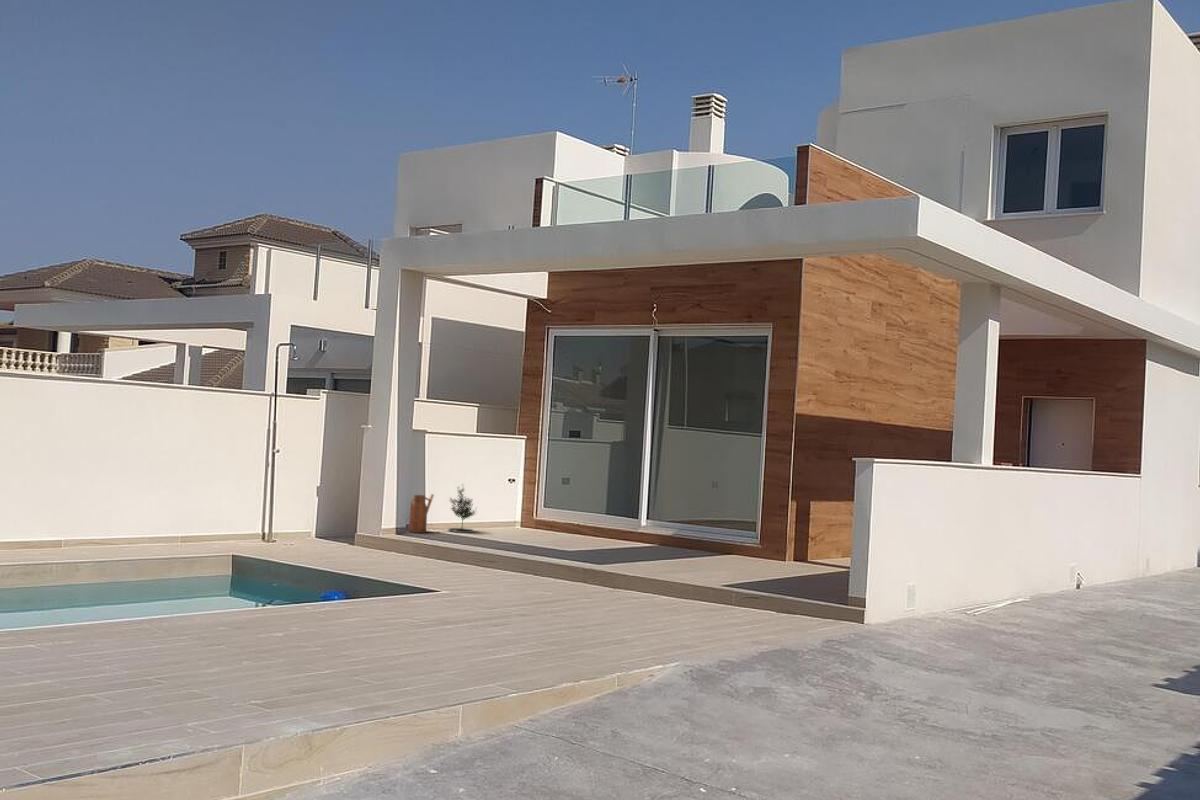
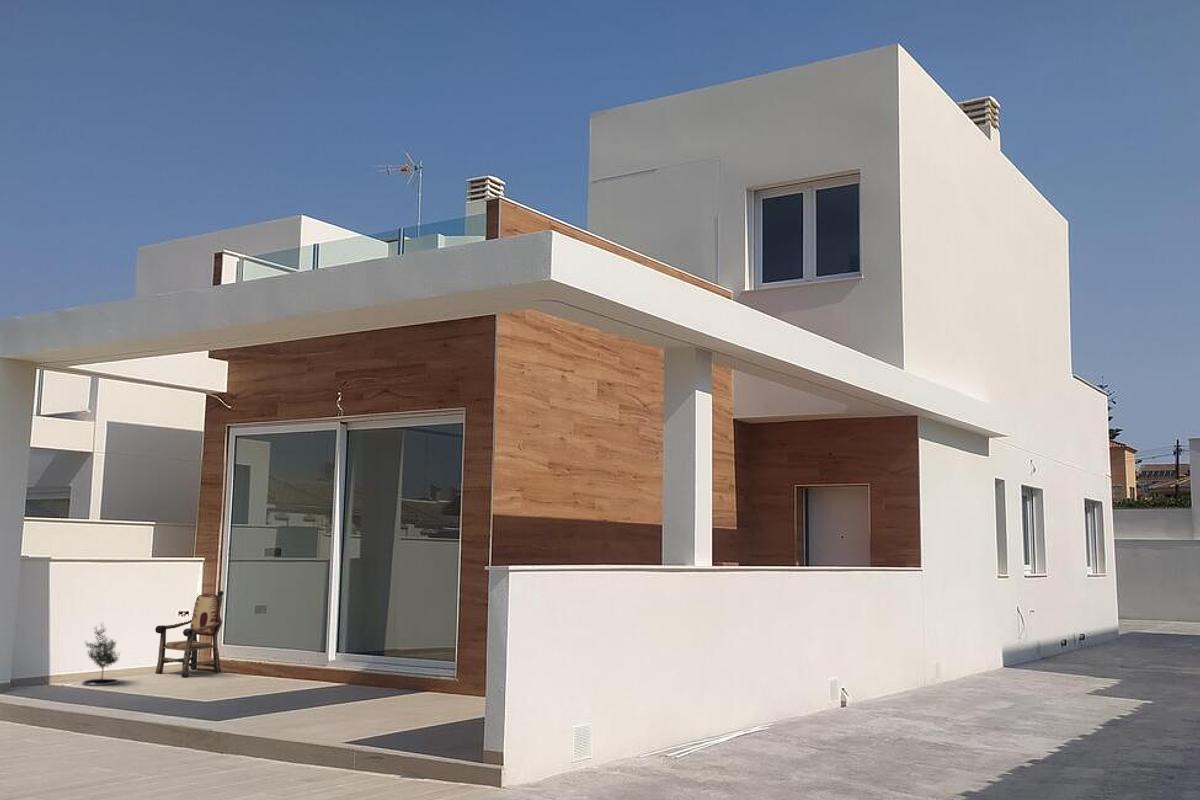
armchair: none [492,463,545,532] -> present [155,591,223,677]
watering can: present [409,494,434,533] -> none [21,638,62,691]

